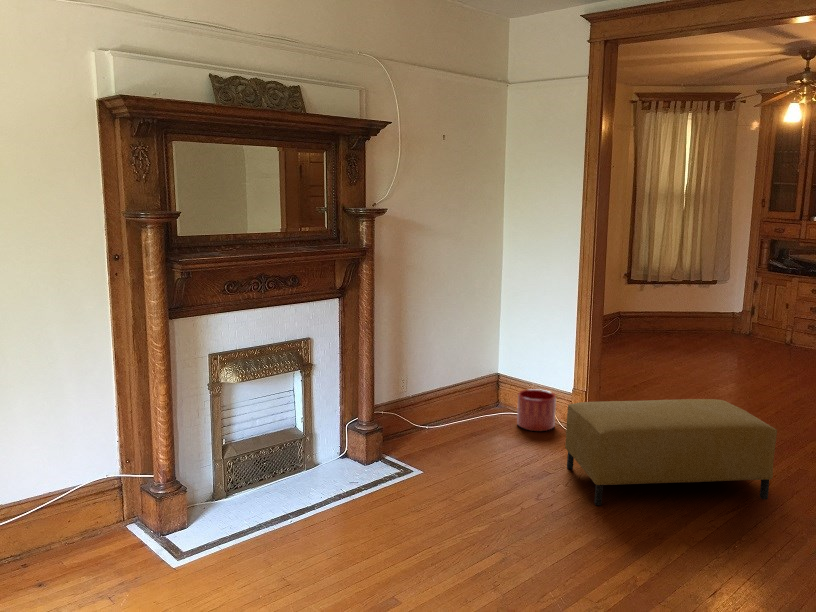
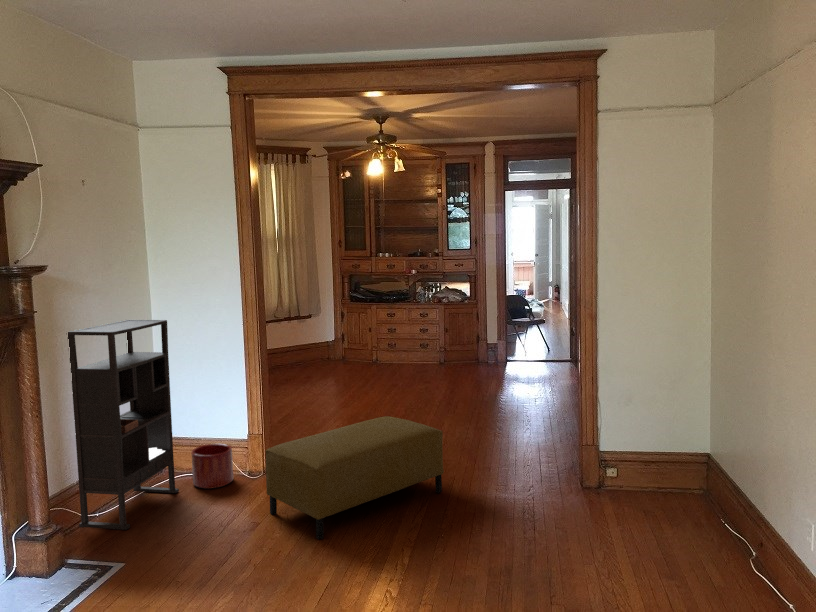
bookshelf: none [411,262,507,446] -> present [66,320,179,530]

